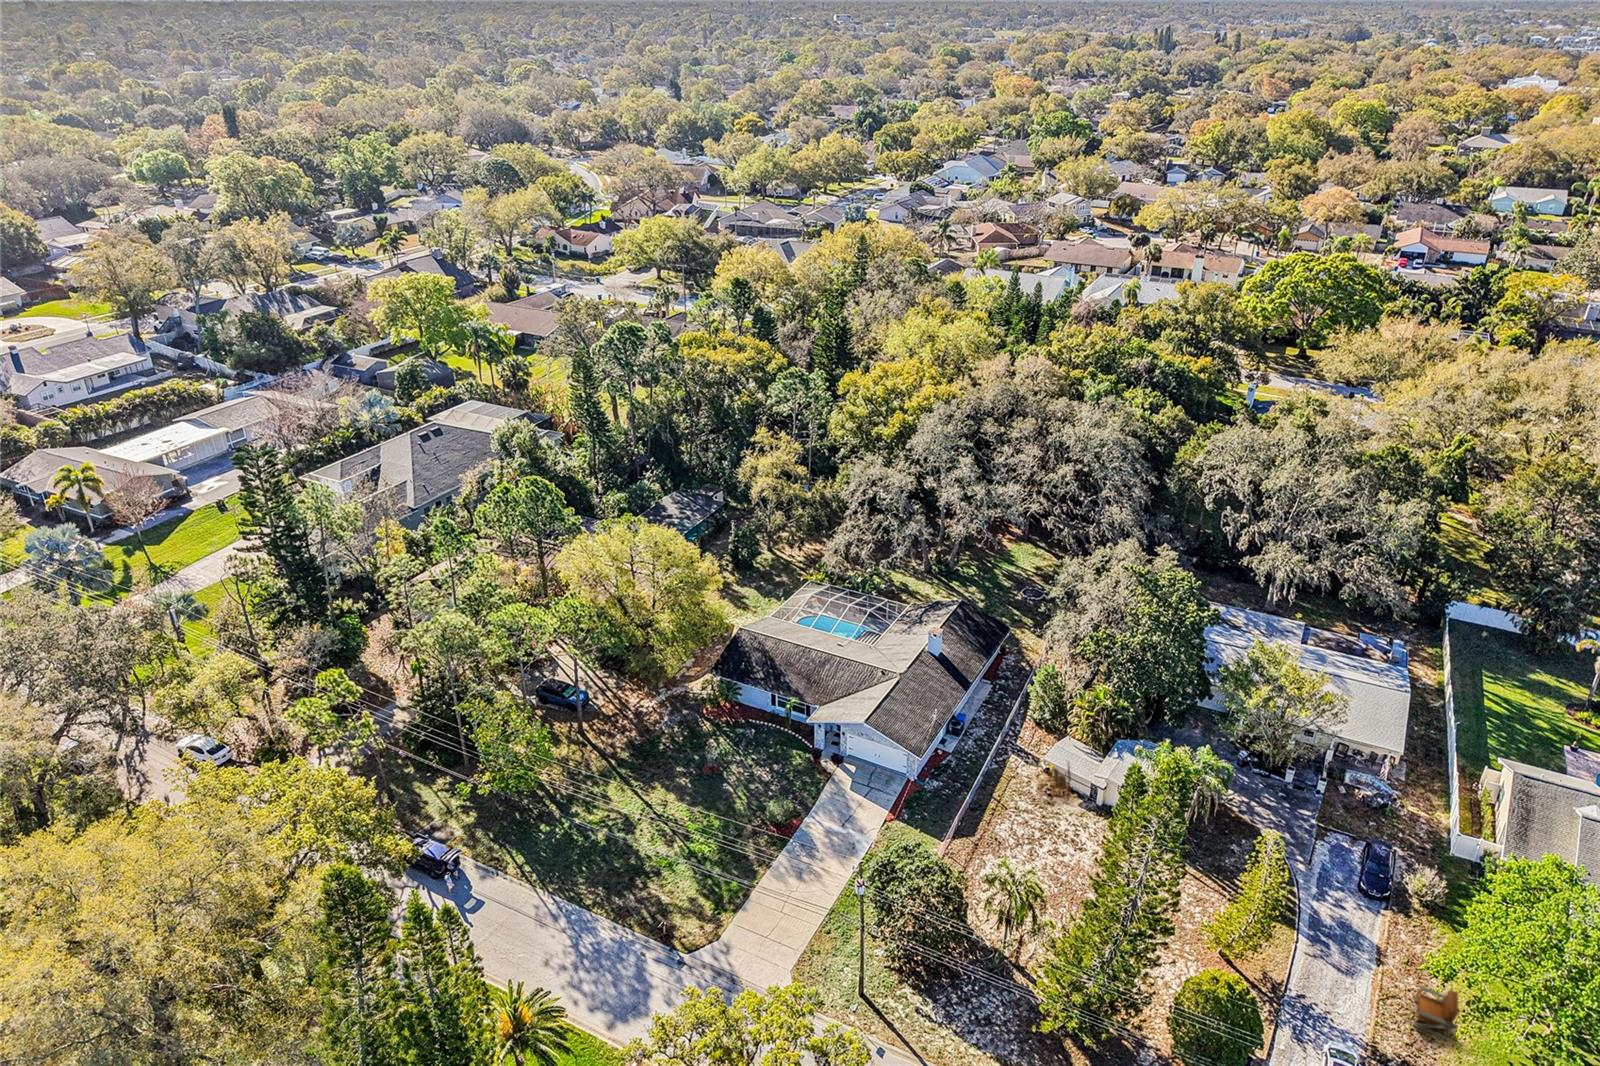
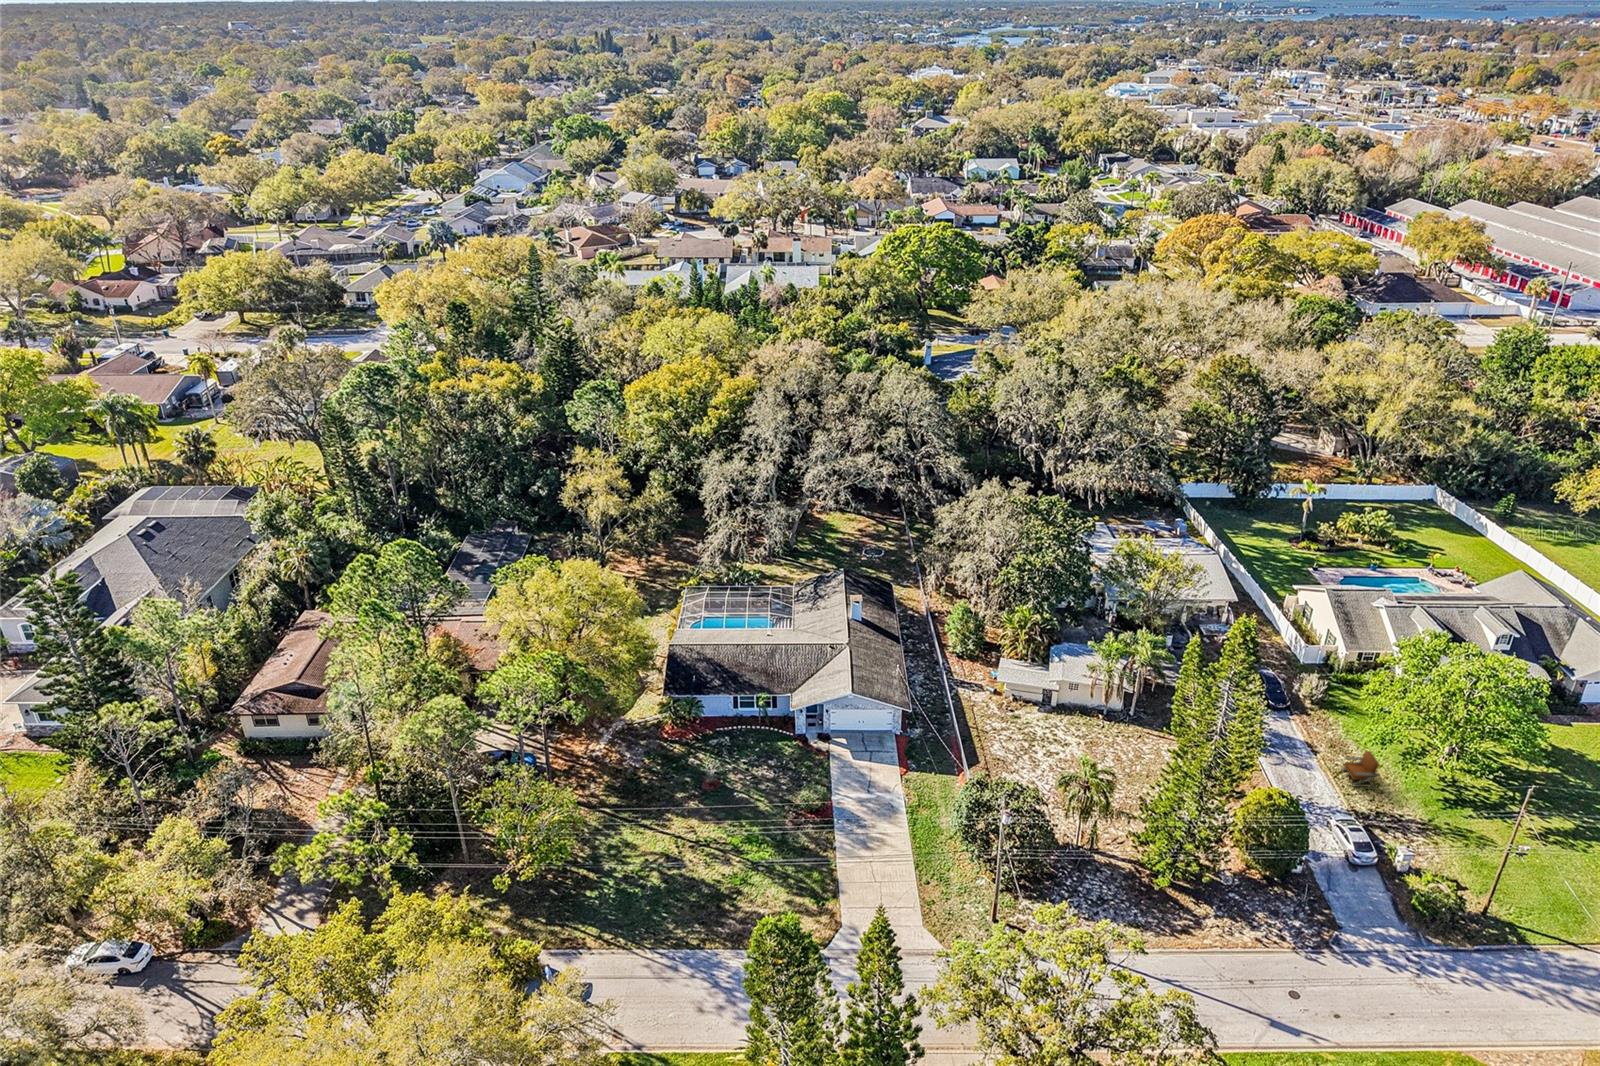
bench: present [1049,764,1071,800] -> none [1006,677,1035,715]

